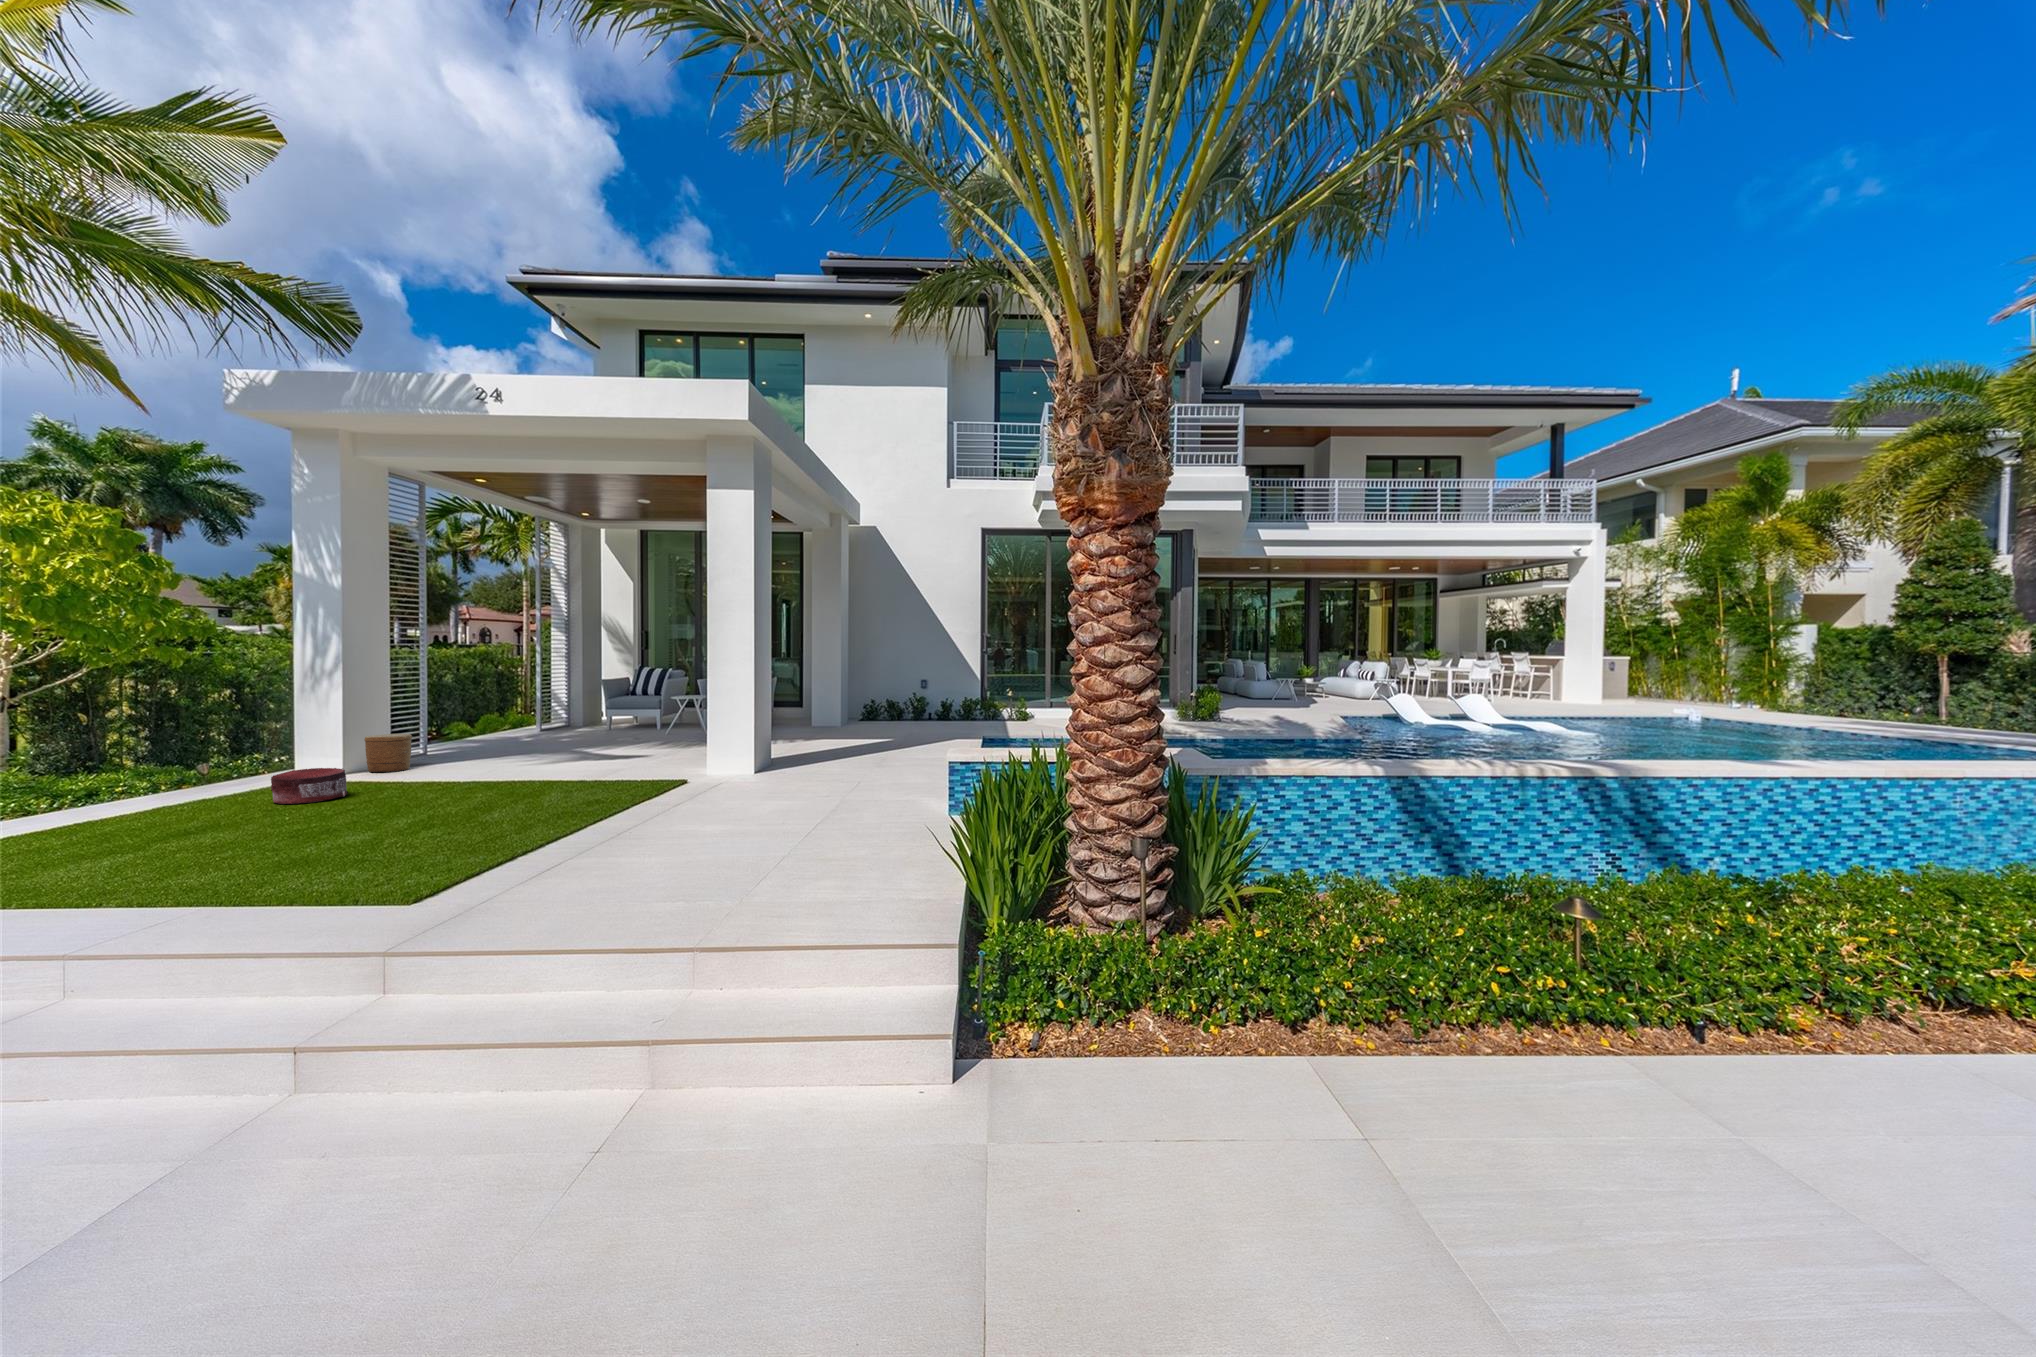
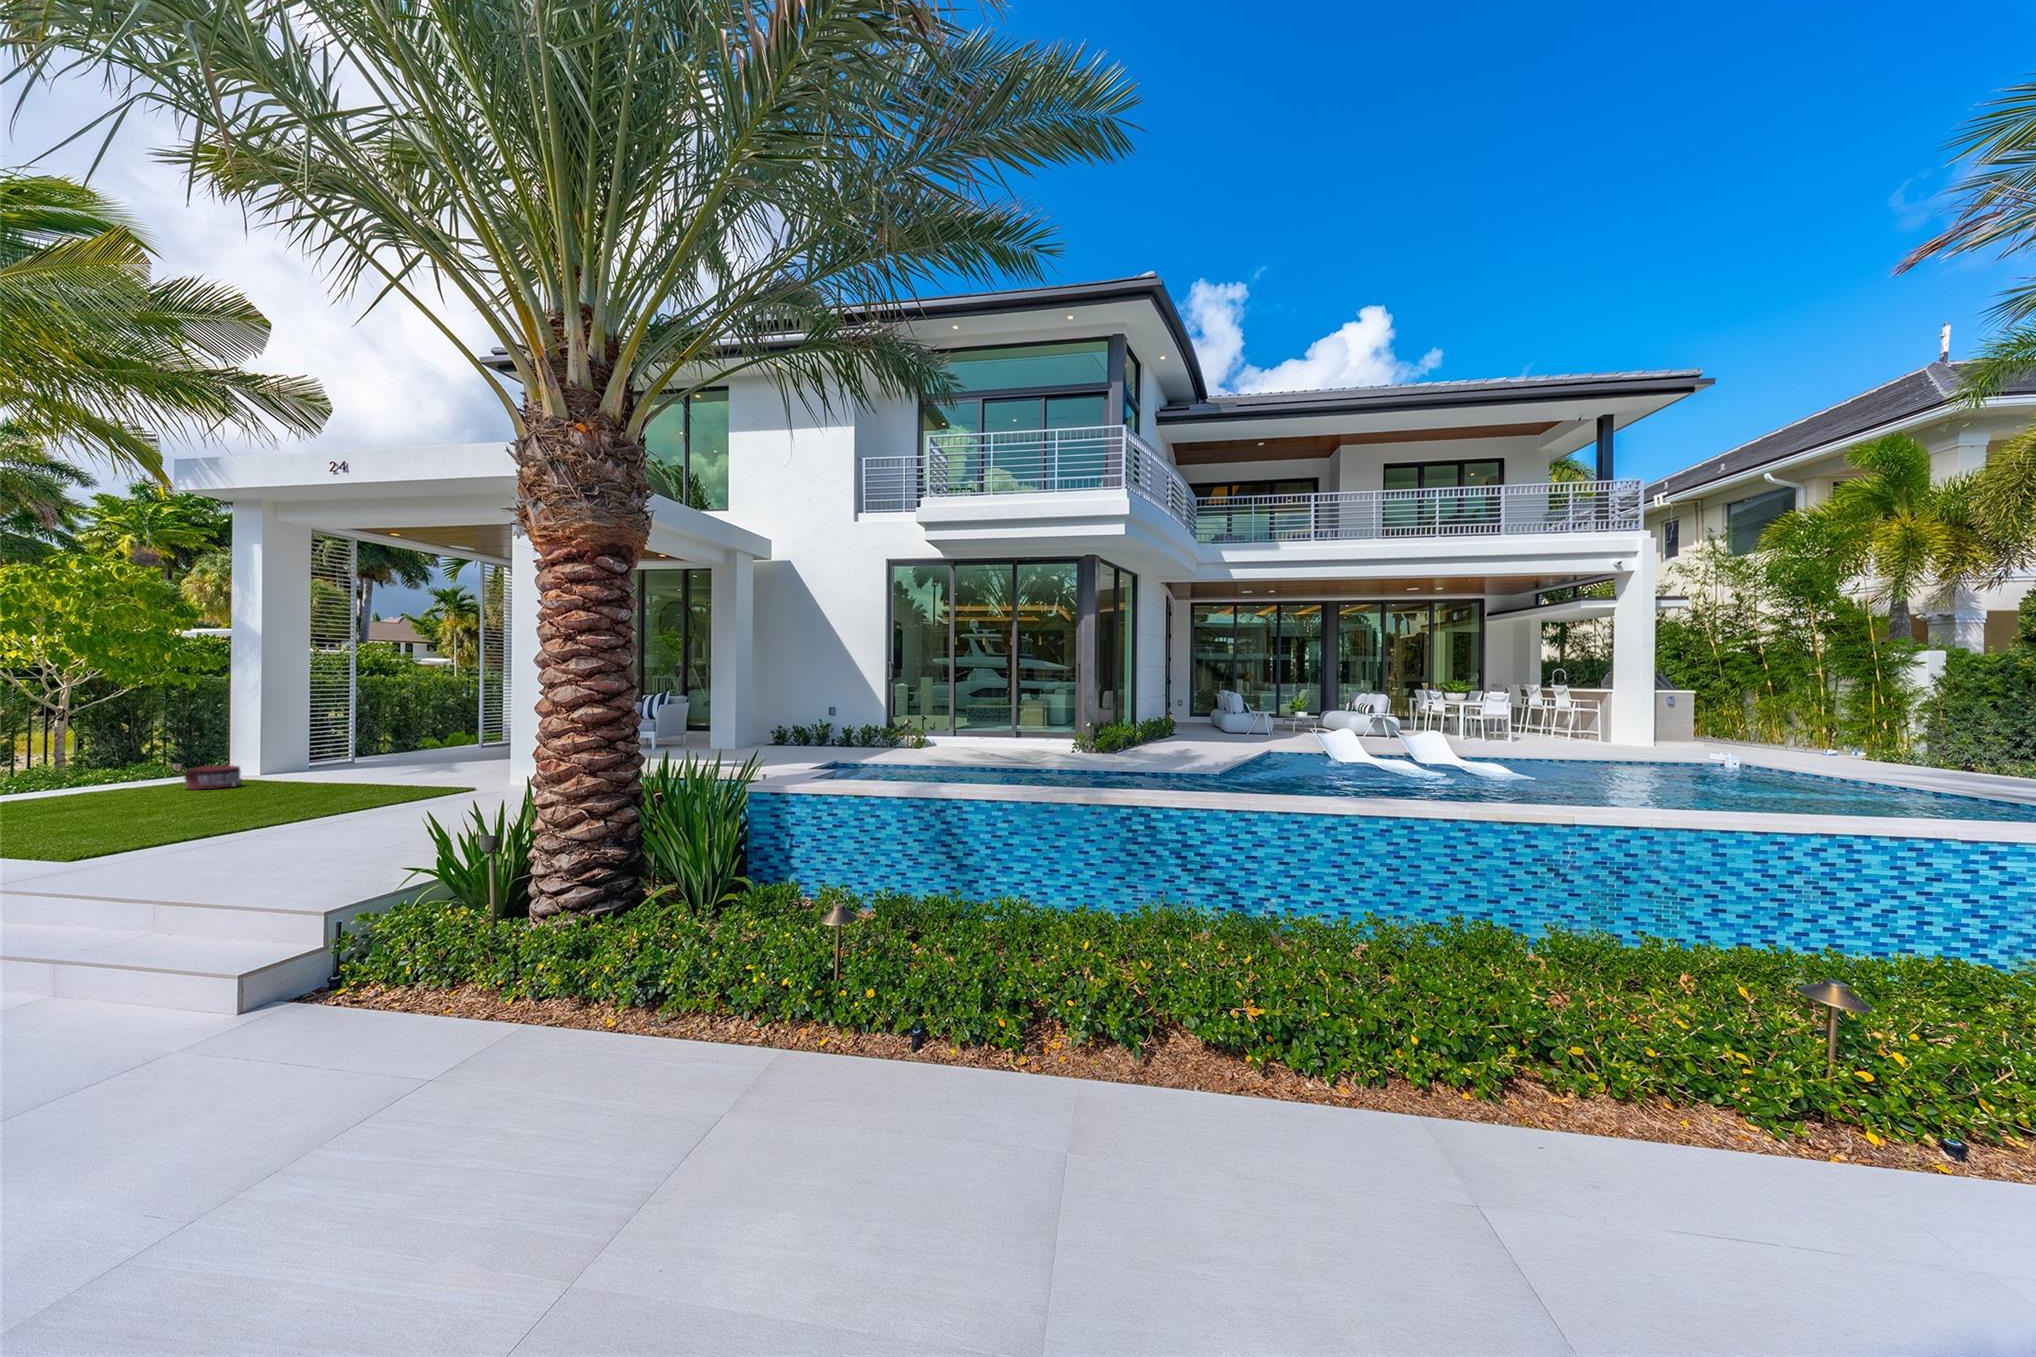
woven basket: present [364,734,412,772] -> none [296,745,333,775]

